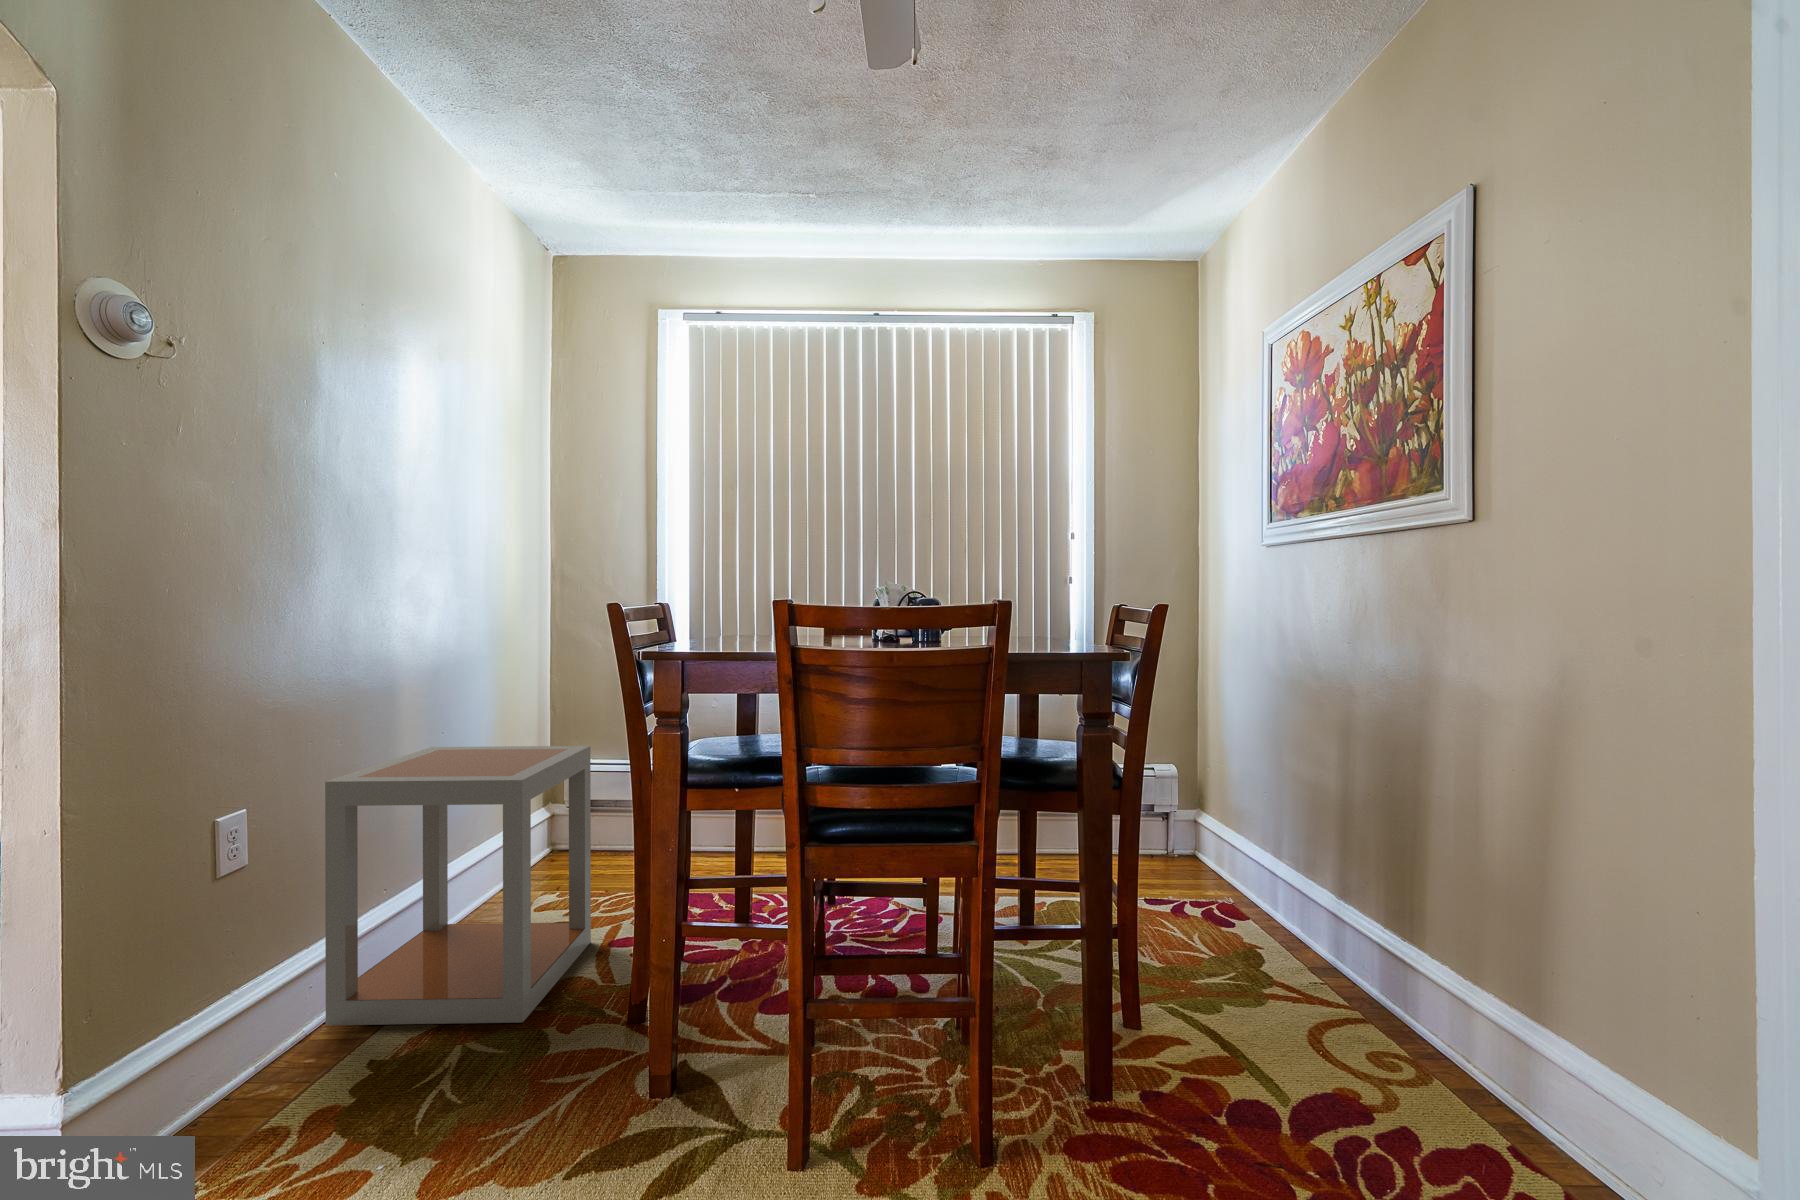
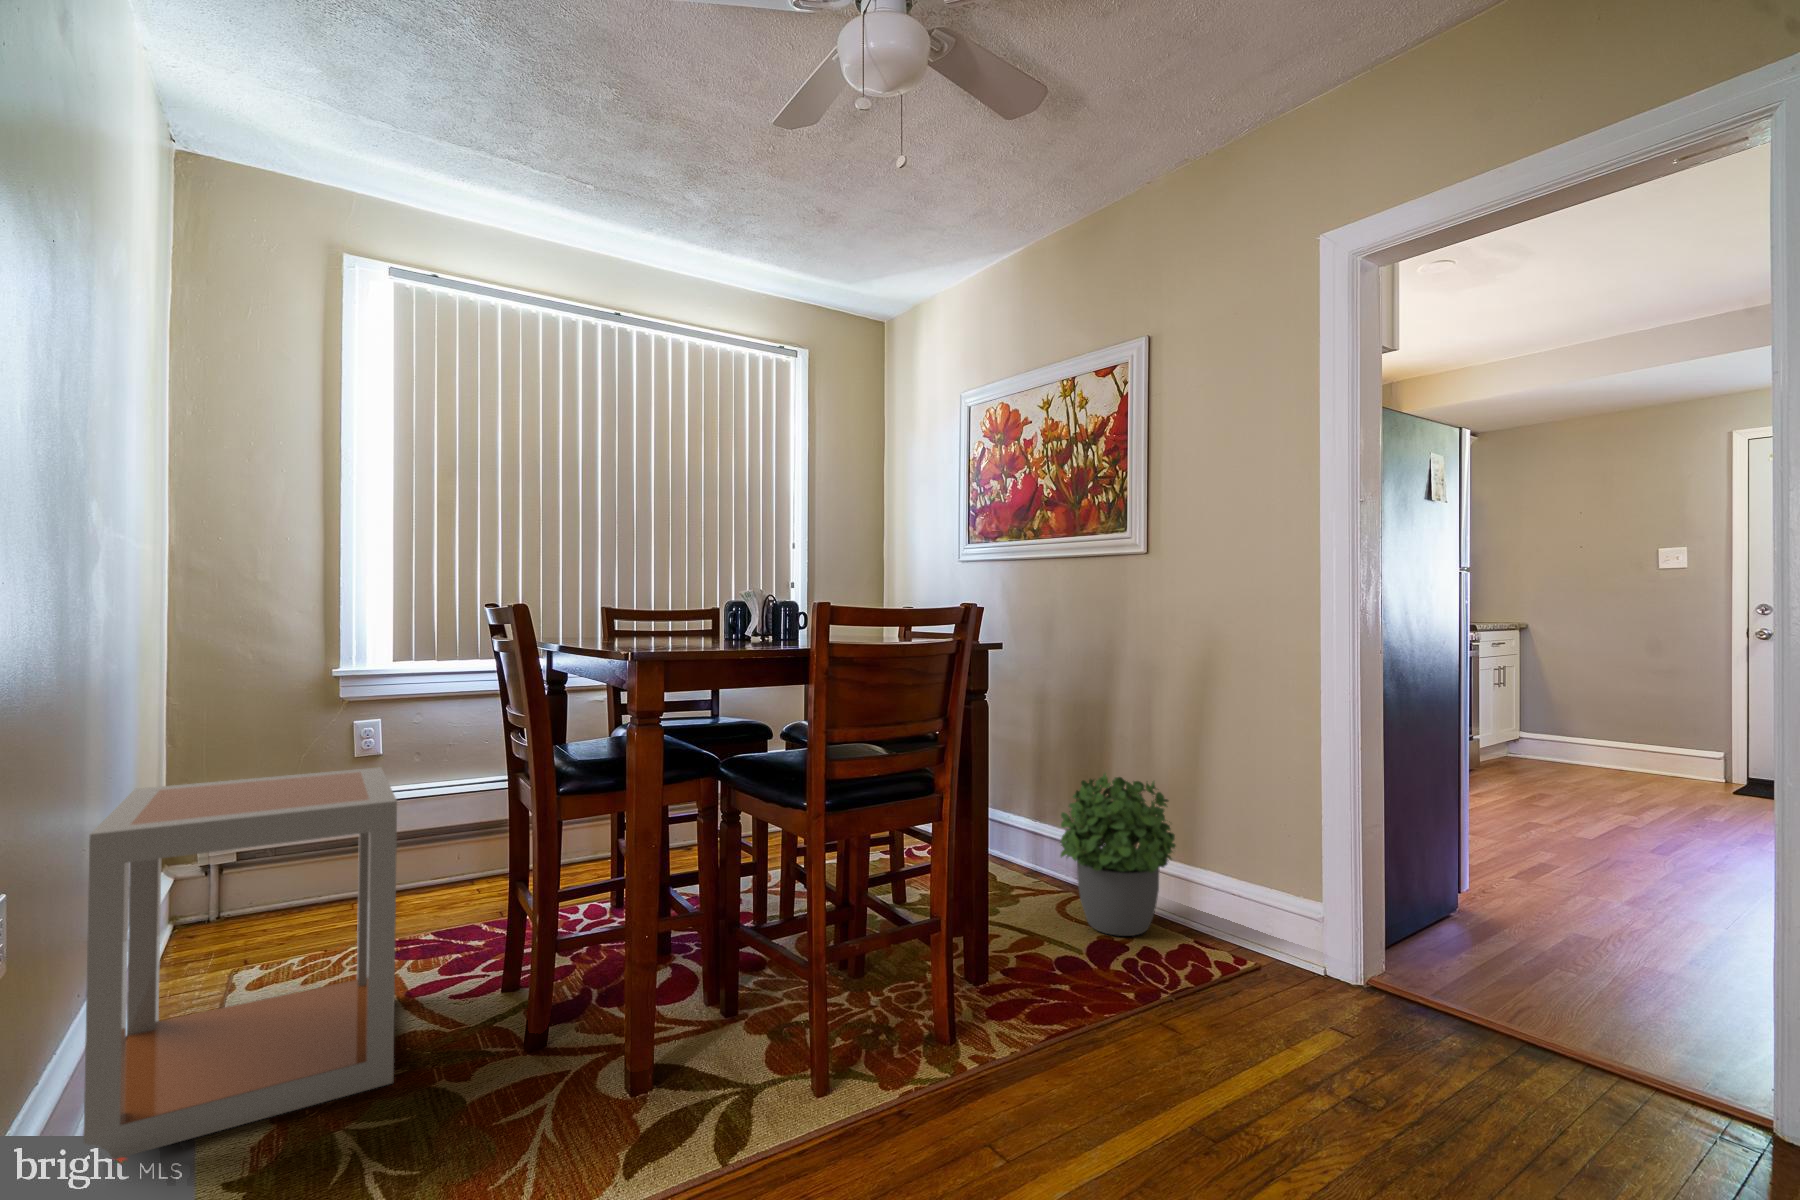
potted plant: none [1276,846,1495,1099] -> present [1060,773,1176,936]

